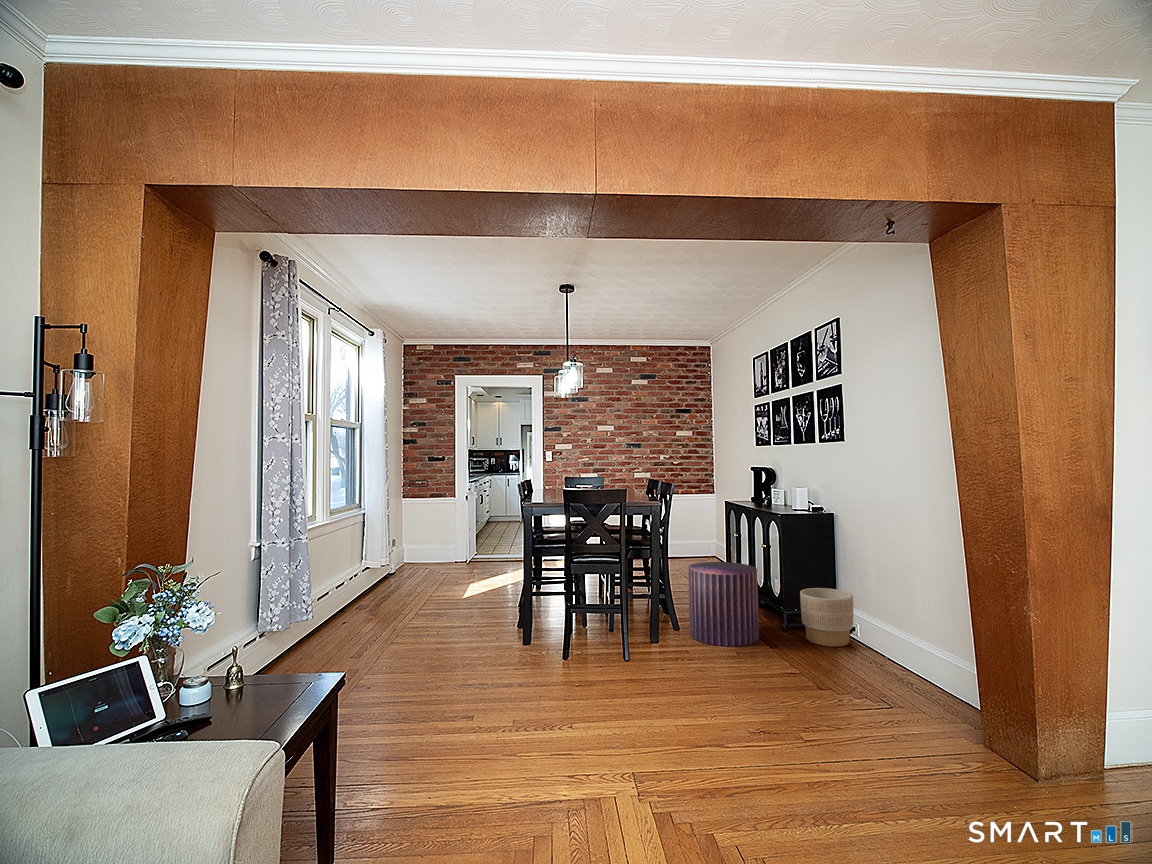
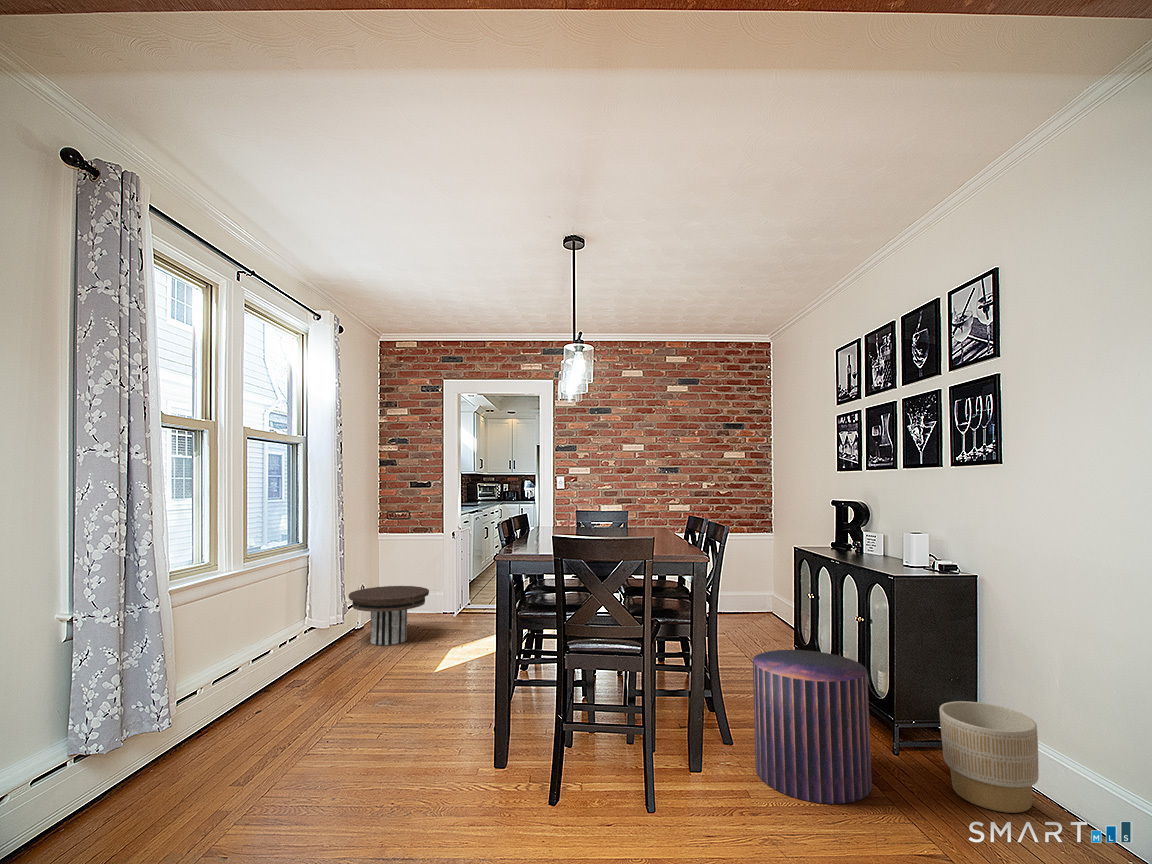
side table: none [392,537,452,580] -> present [349,586,429,645]

